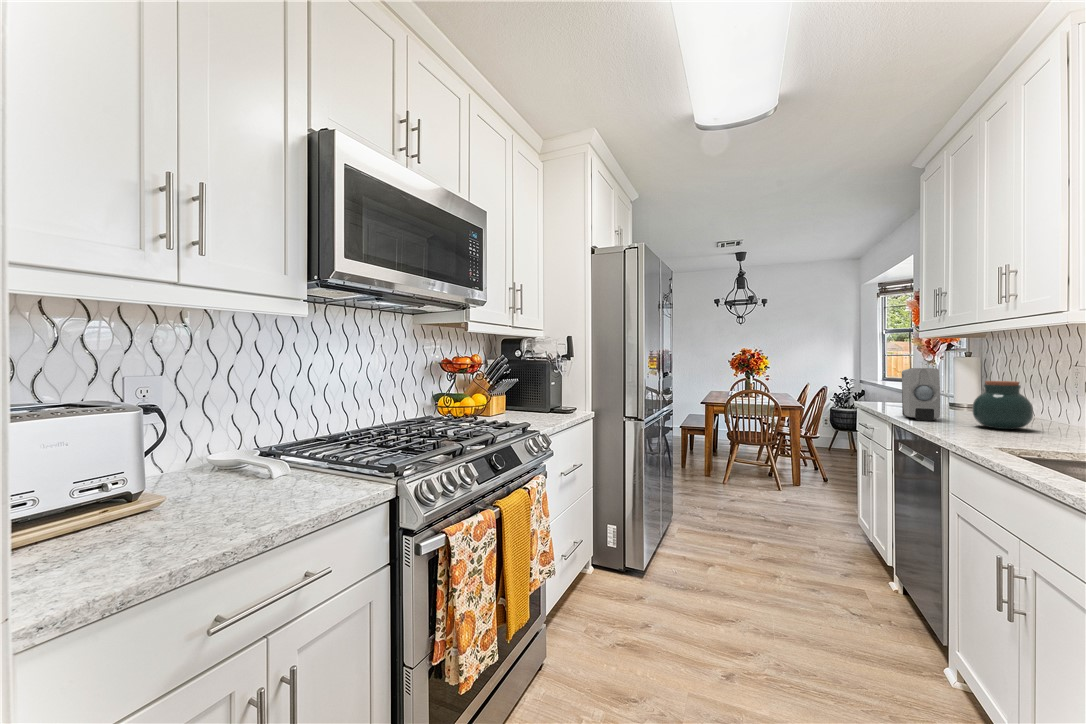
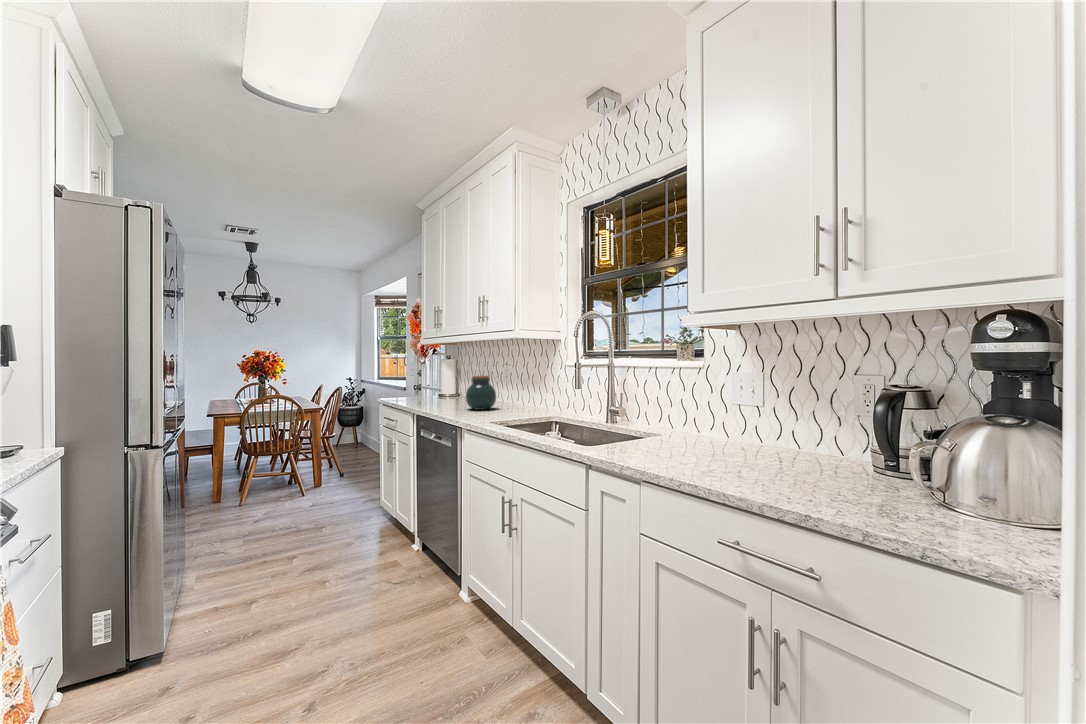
soap dispenser: present [902,368,940,421] -> none [419,368,446,410]

